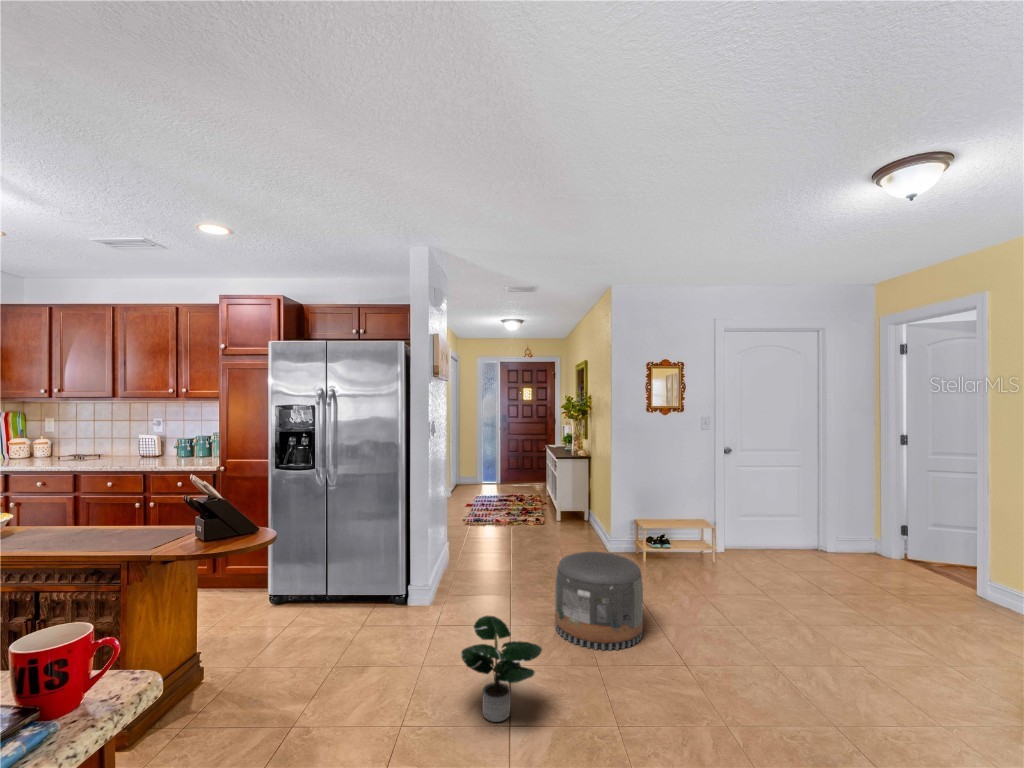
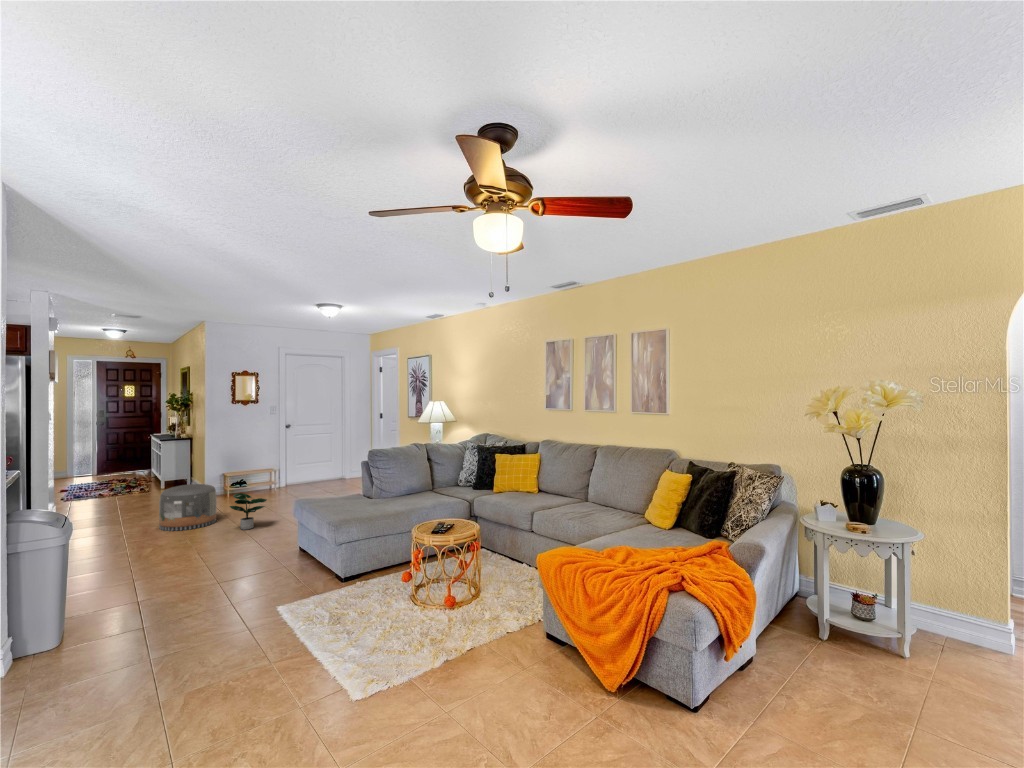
potted plant: present [461,616,542,722] -> present [230,493,267,530]

